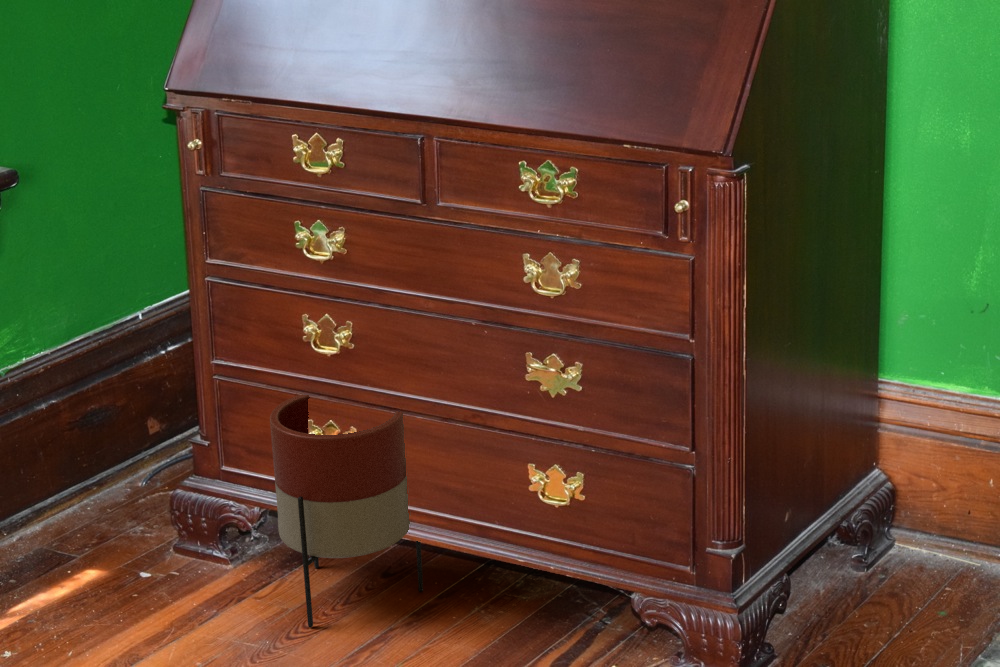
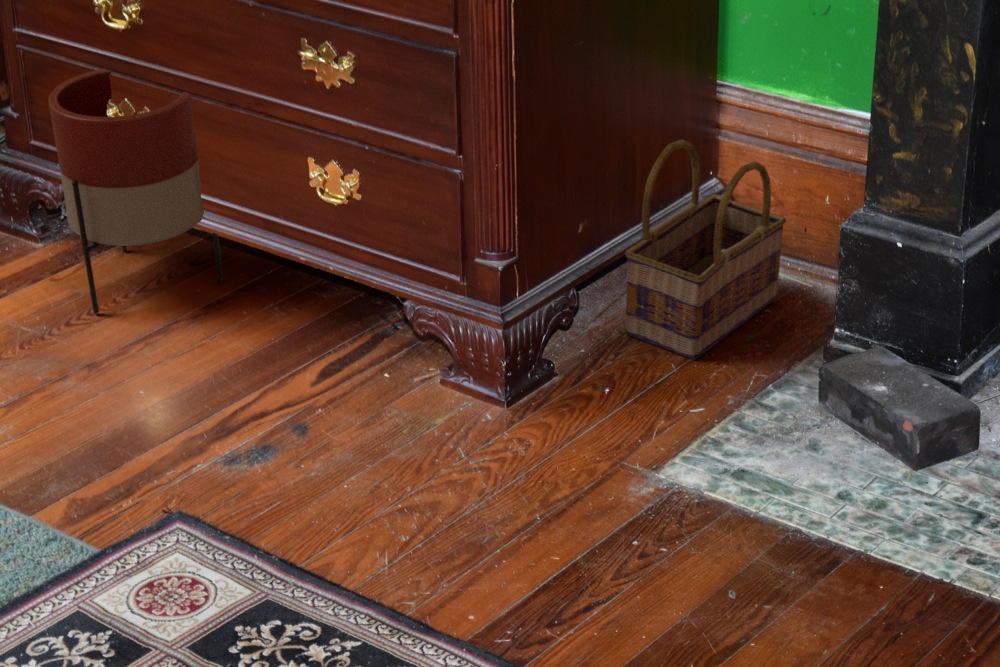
basket: none [826,431,963,637] -> present [625,140,786,360]

